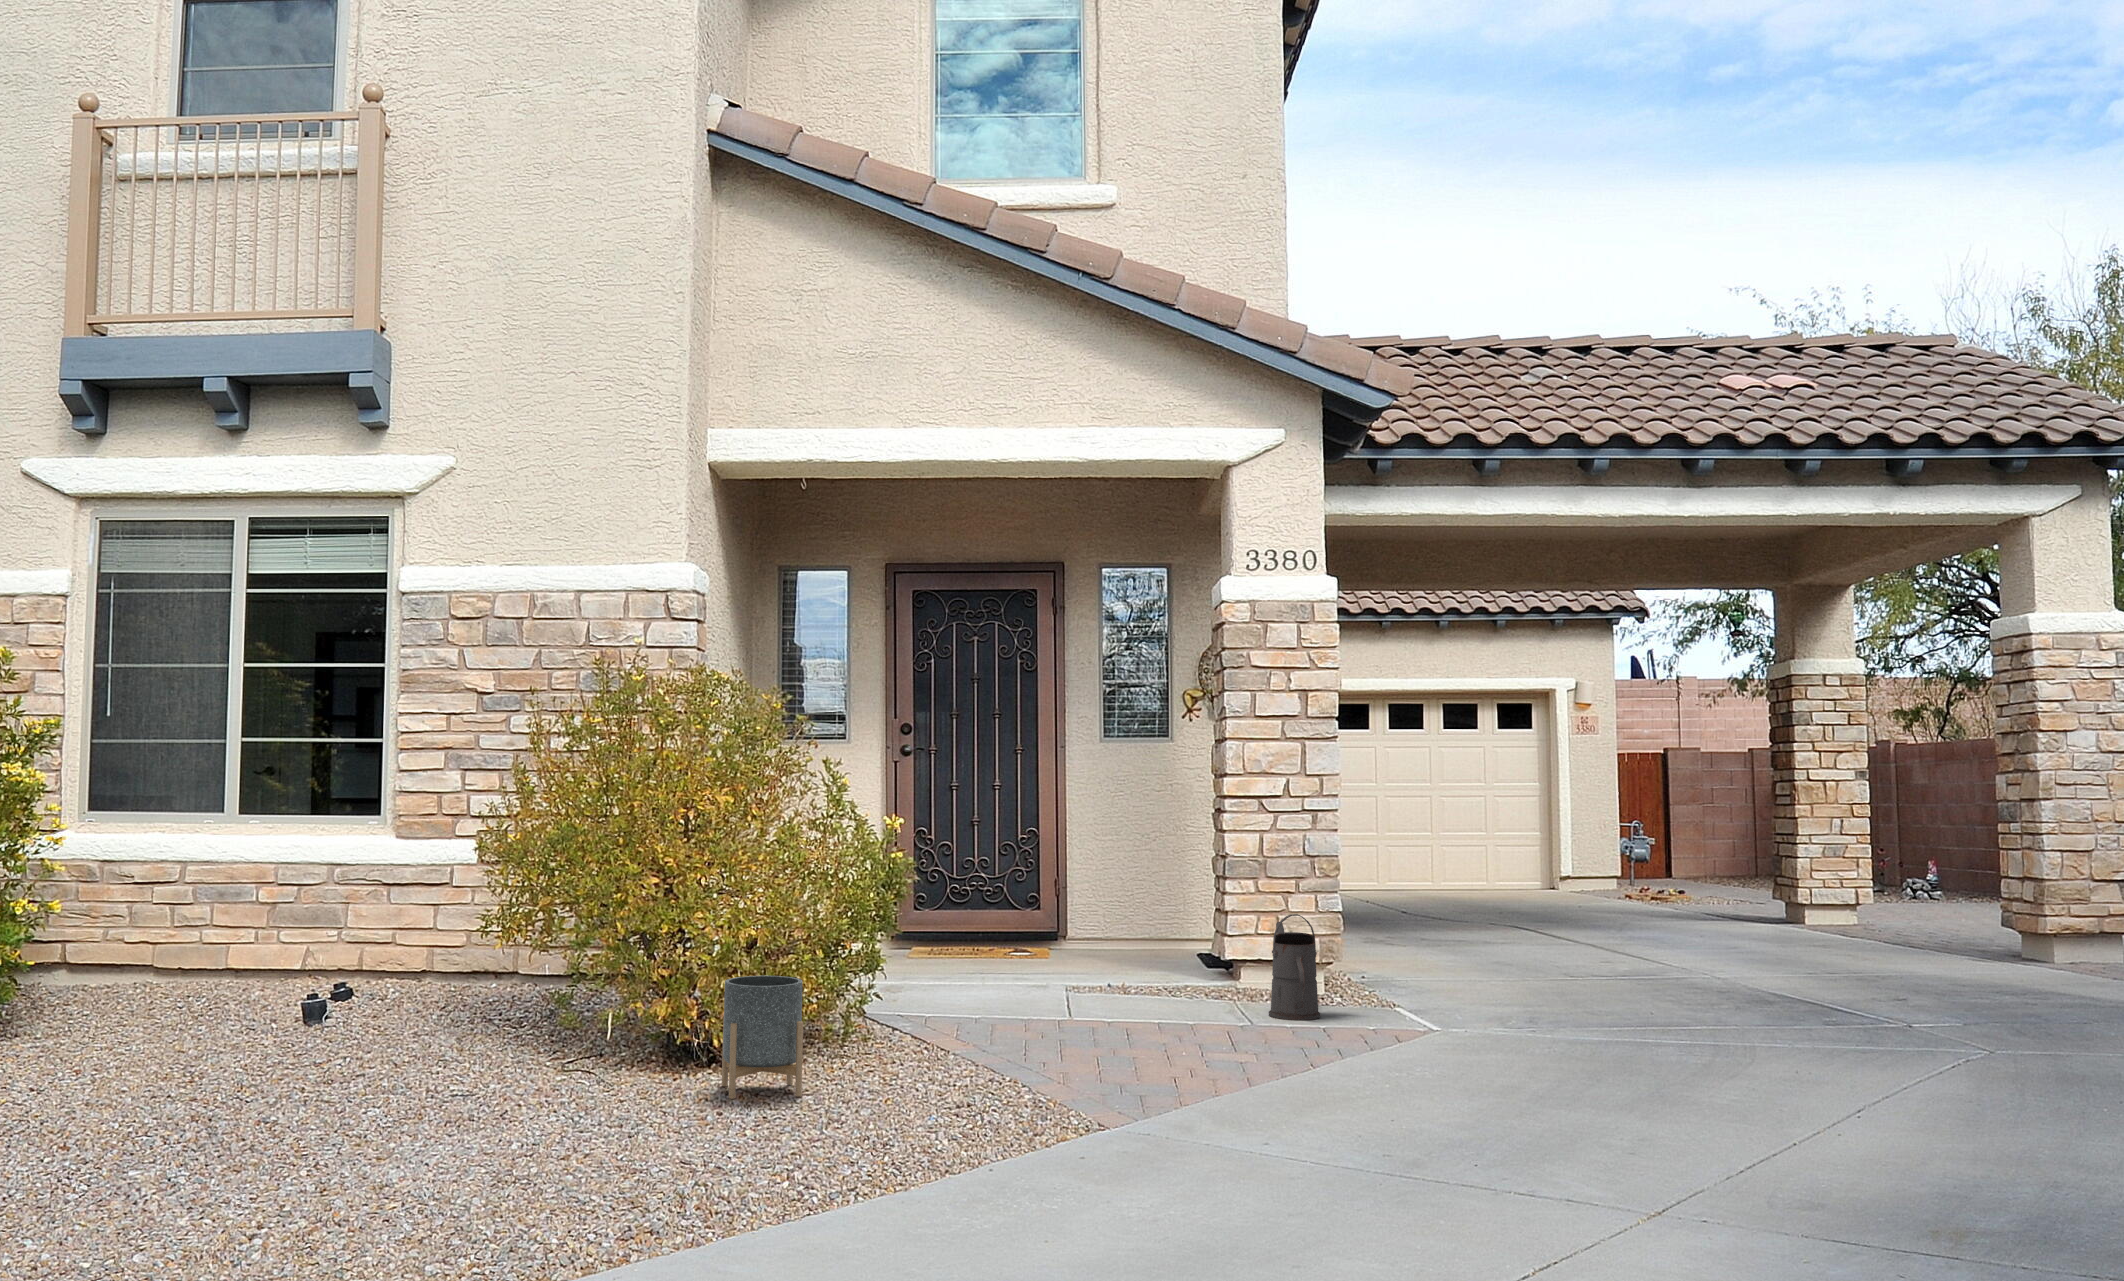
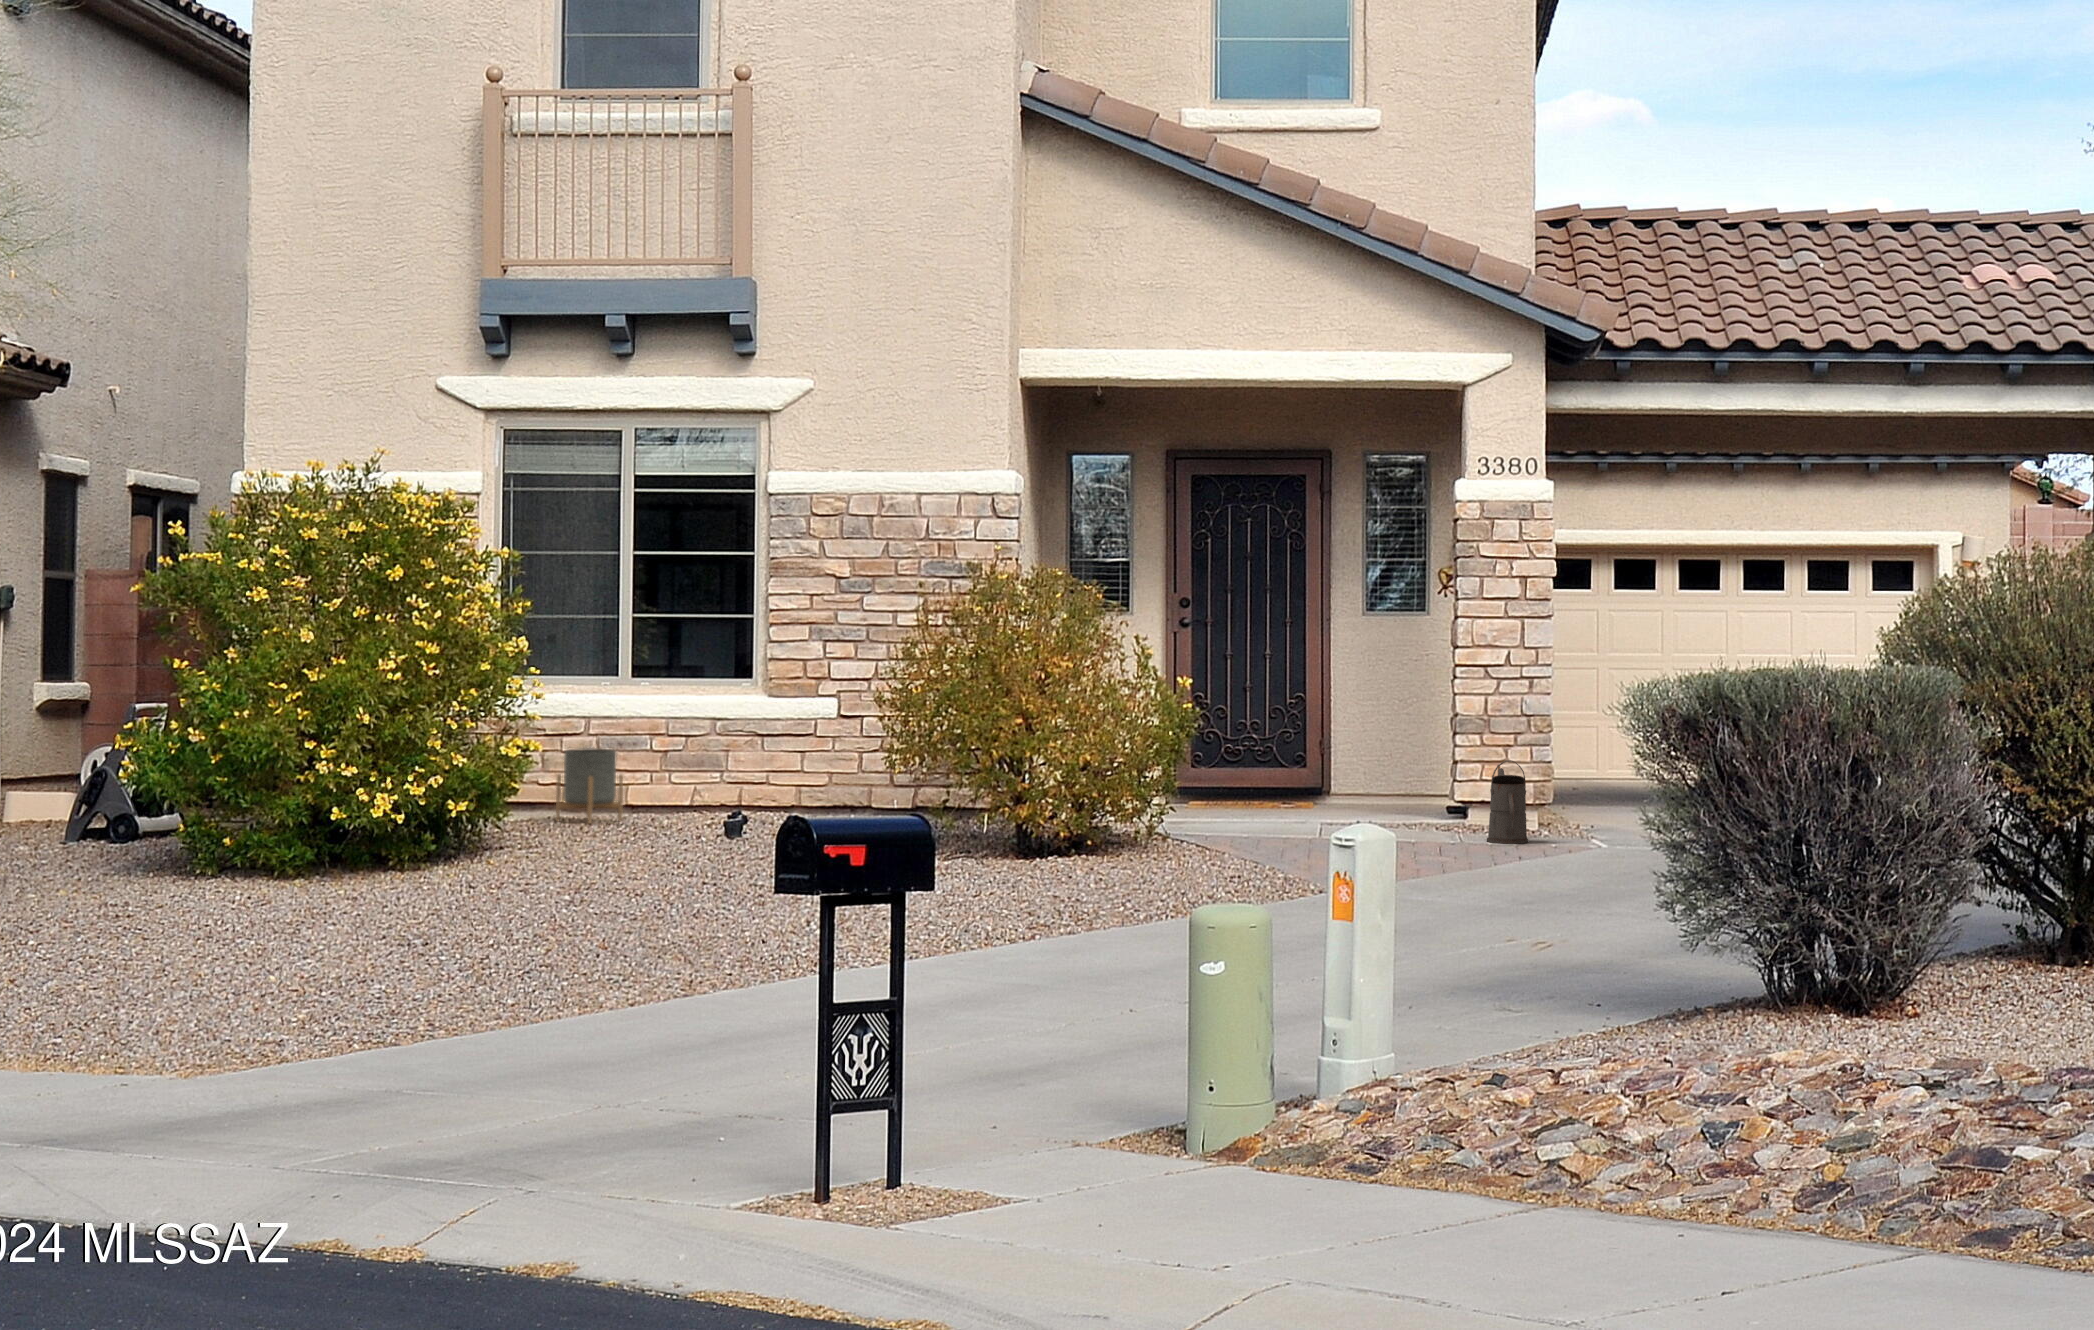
planter: present [722,976,803,1099] -> present [556,748,623,824]

